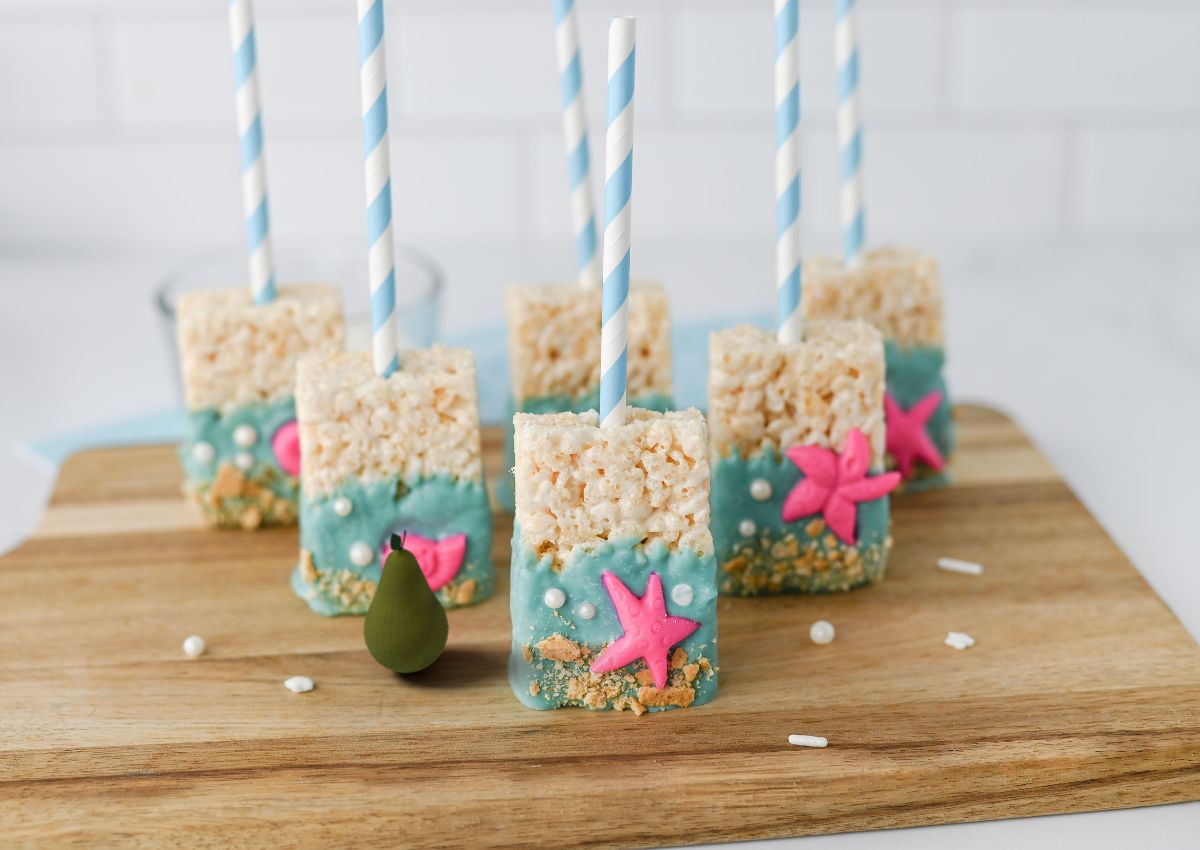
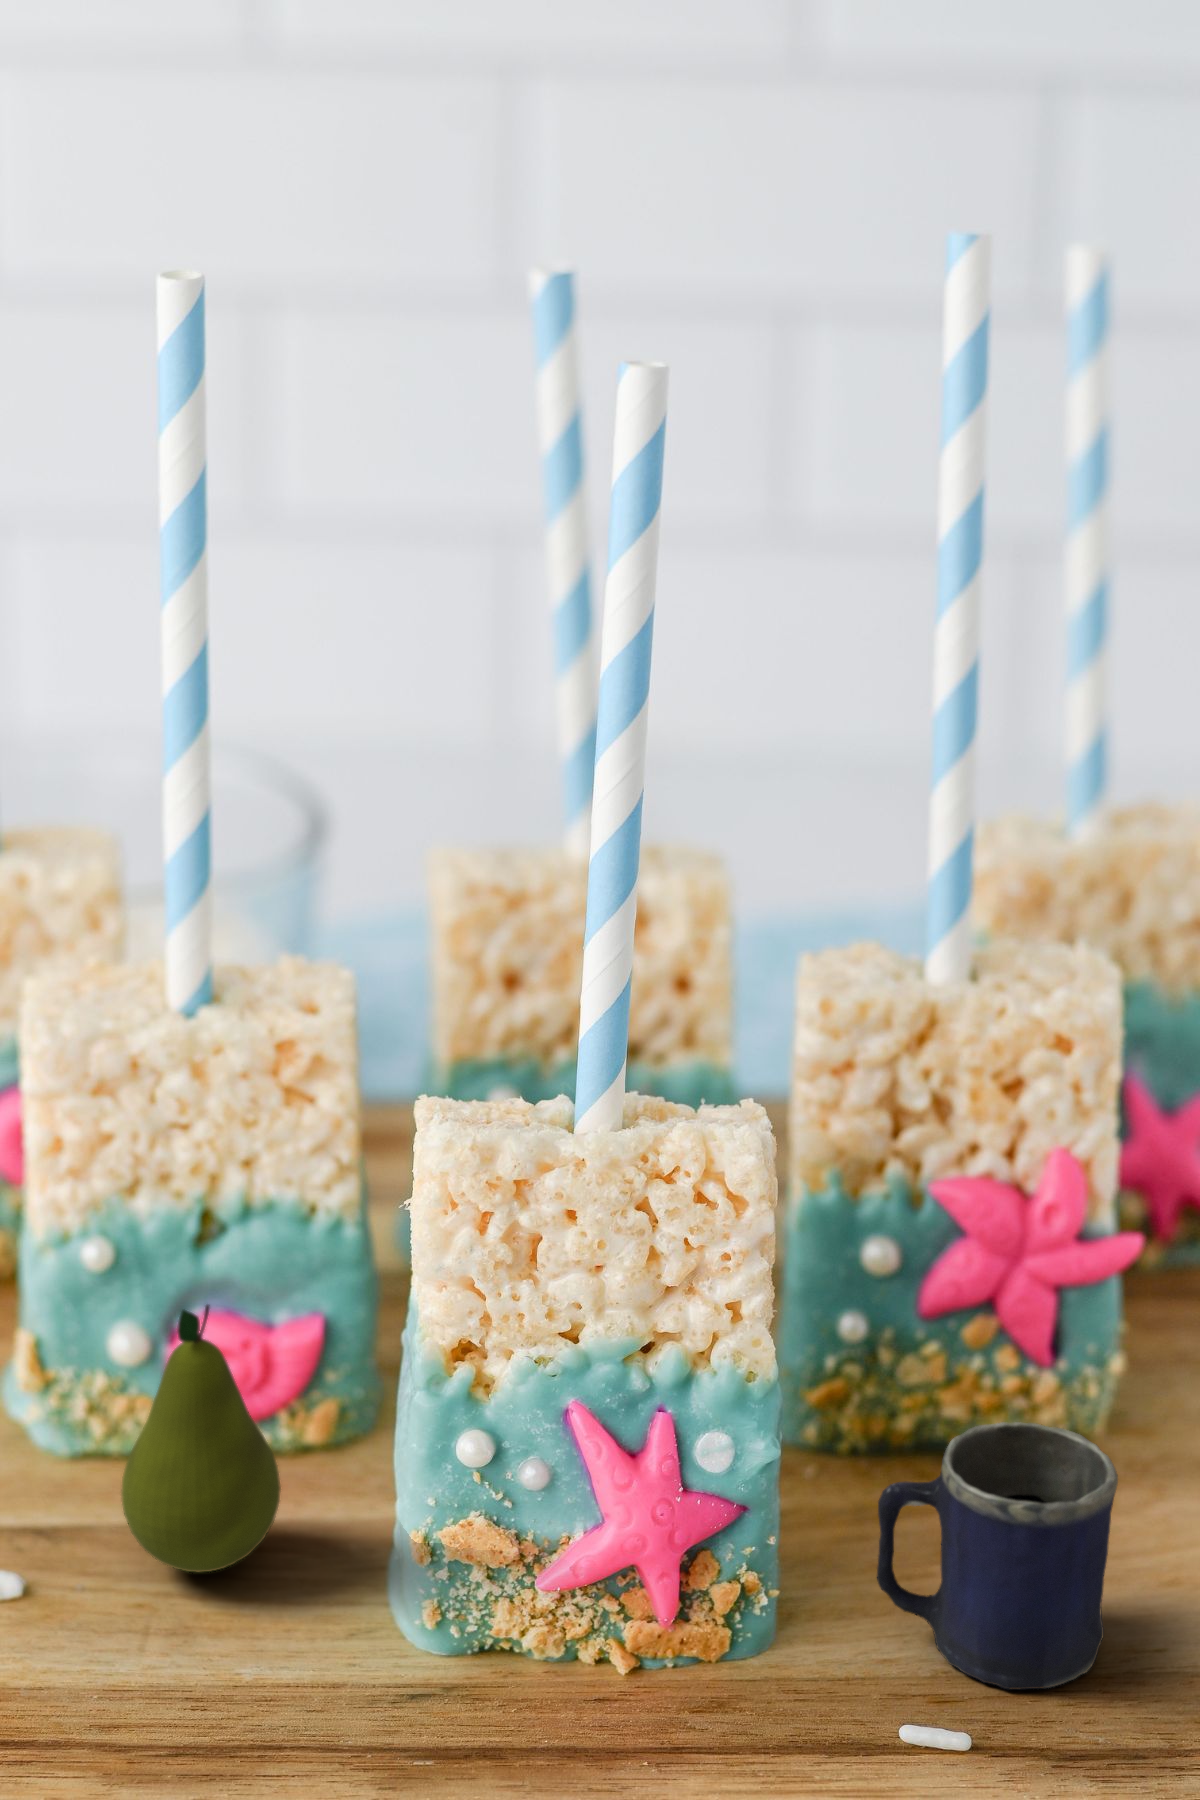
mug: none [770,573,899,713] -> present [877,1422,1118,1690]

